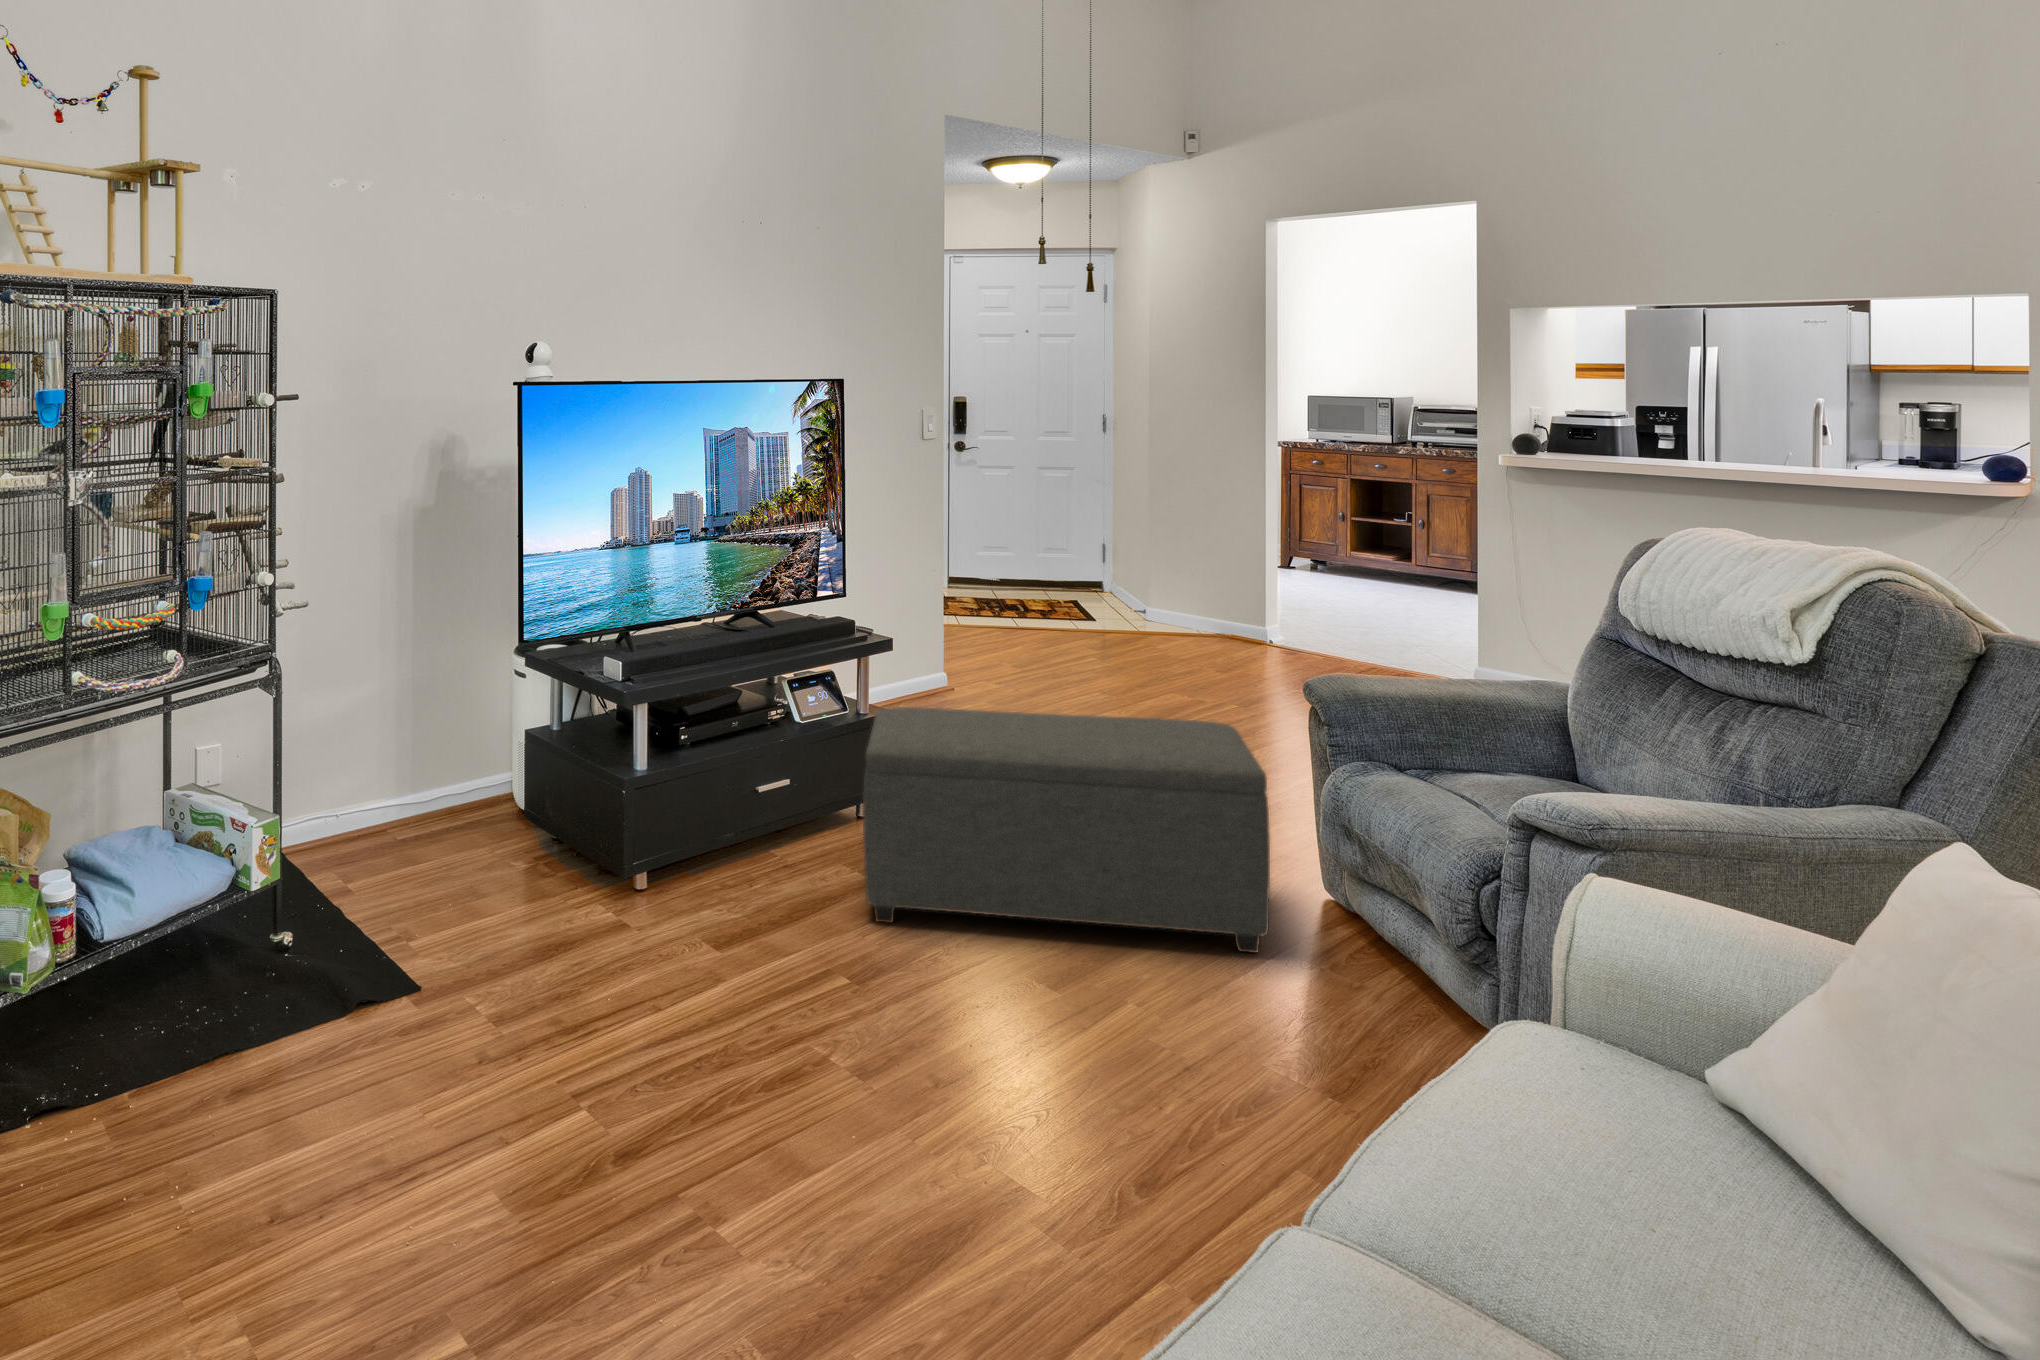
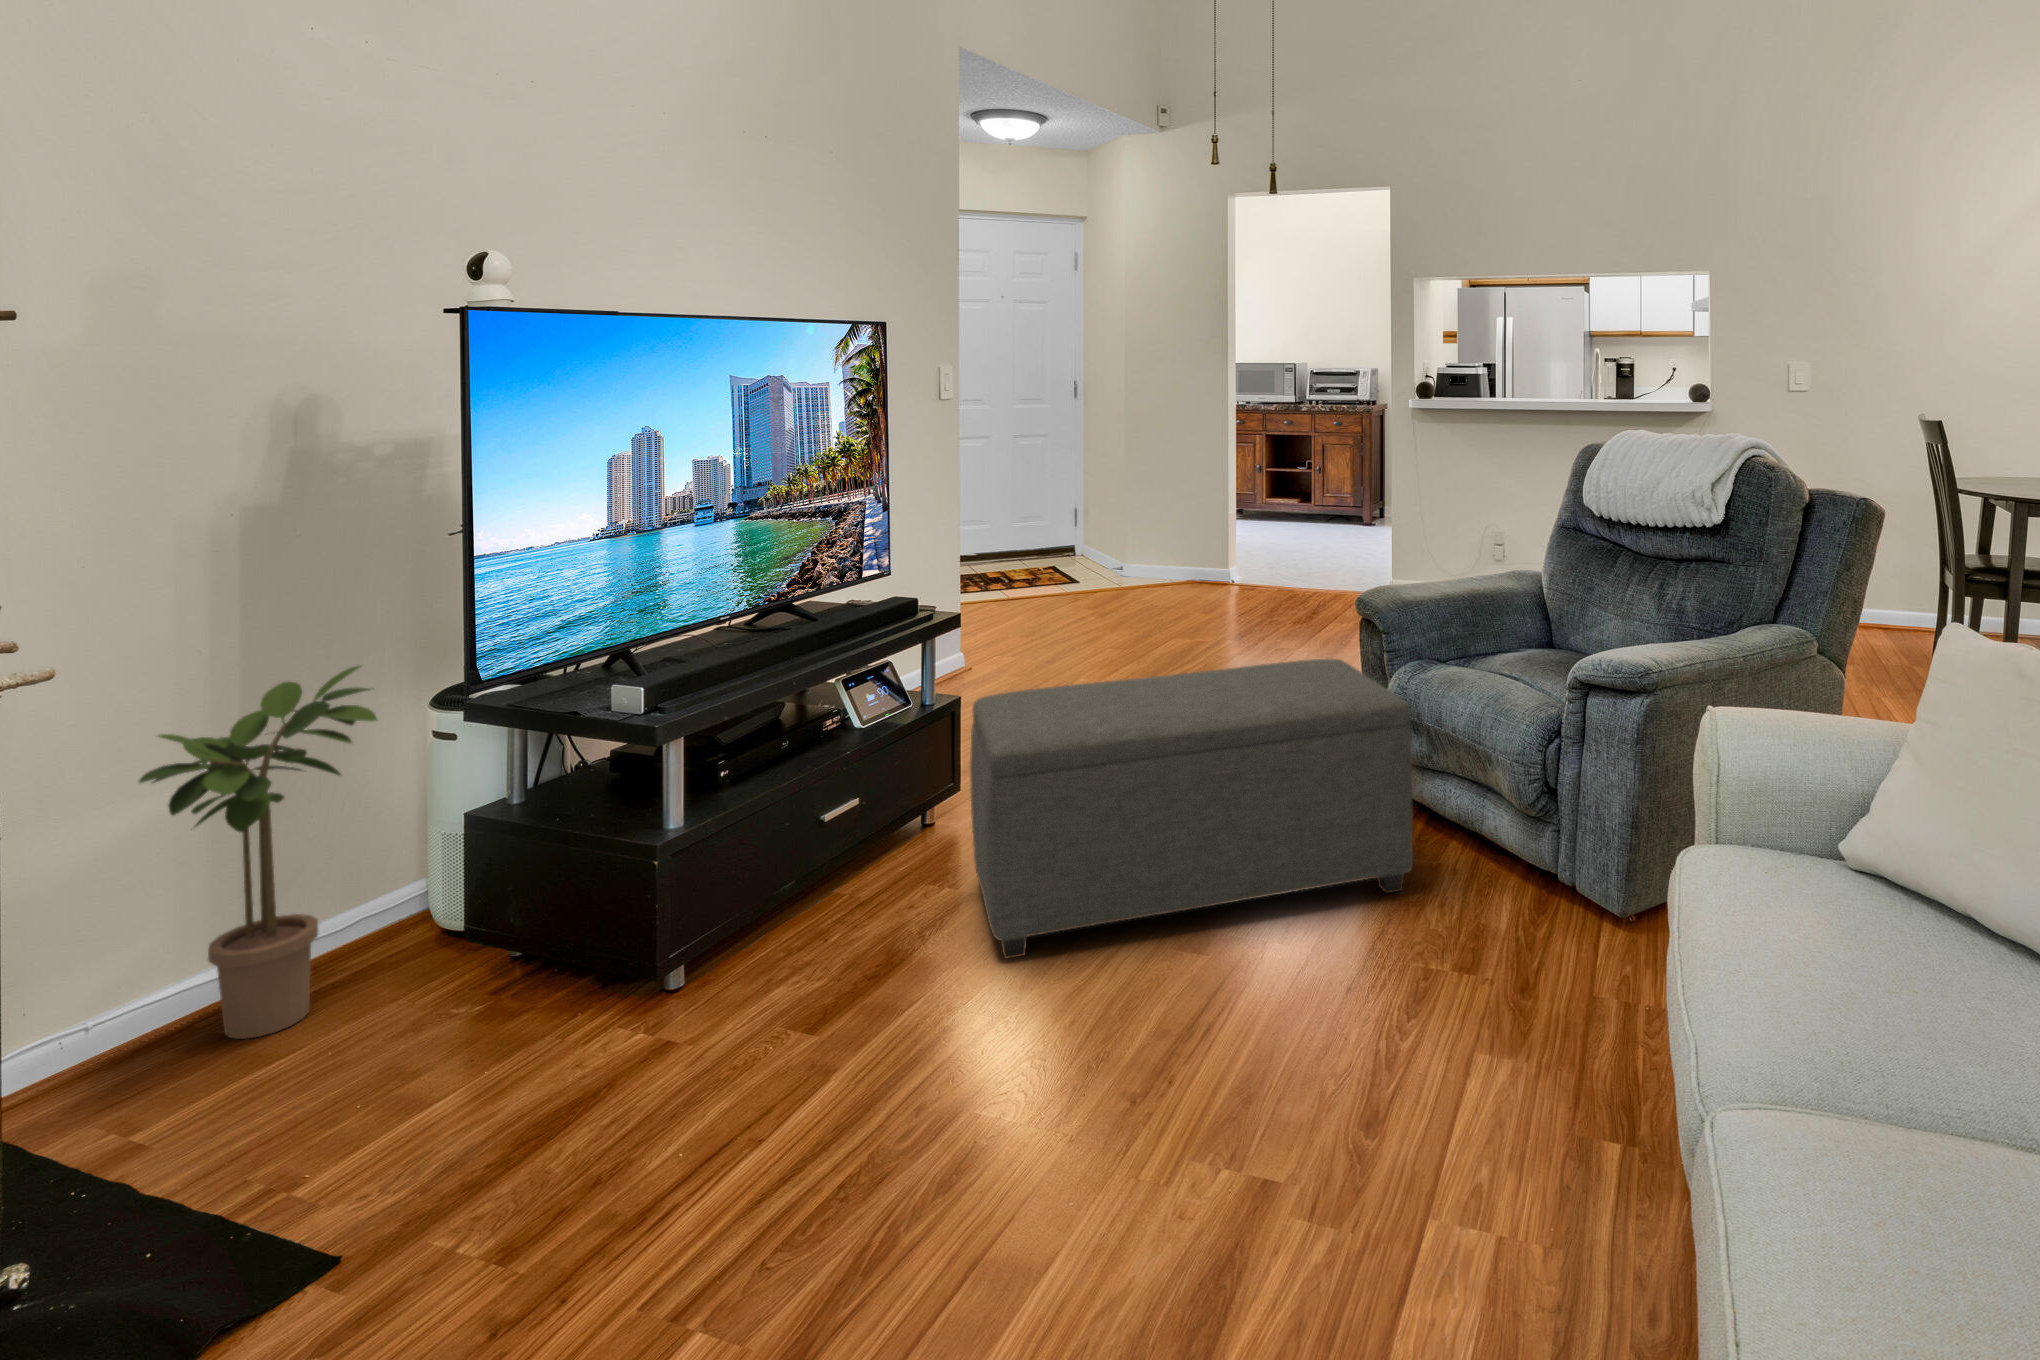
potted plant: none [347,621,473,854] -> present [138,666,377,1039]

